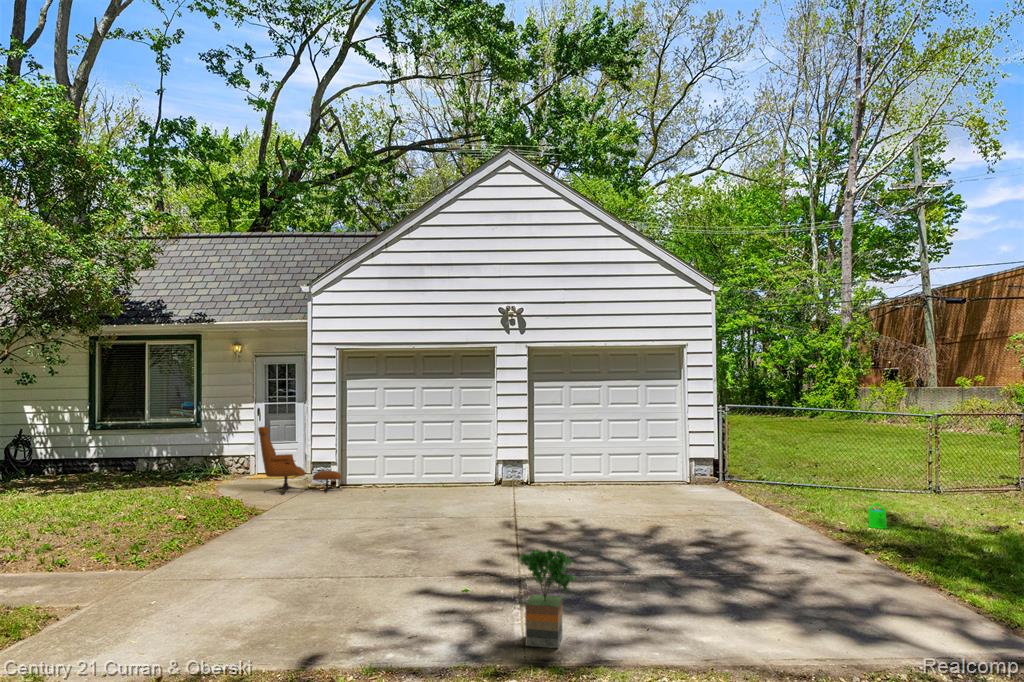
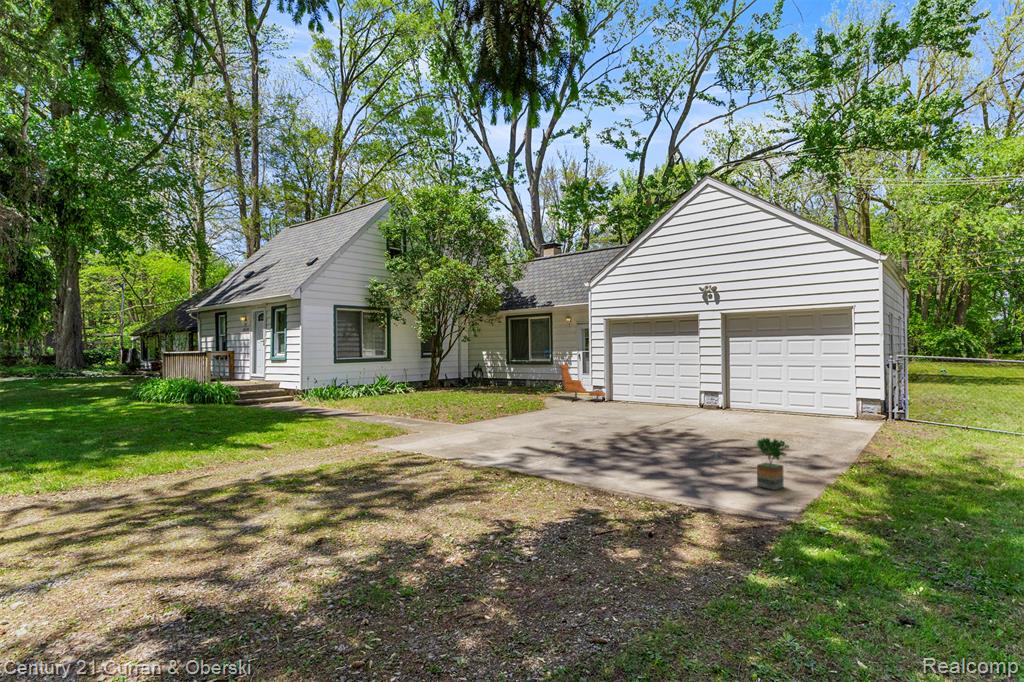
watering can: present [868,503,887,529] -> none [927,437,946,458]
potted tree: present [519,549,575,648] -> present [757,438,789,490]

